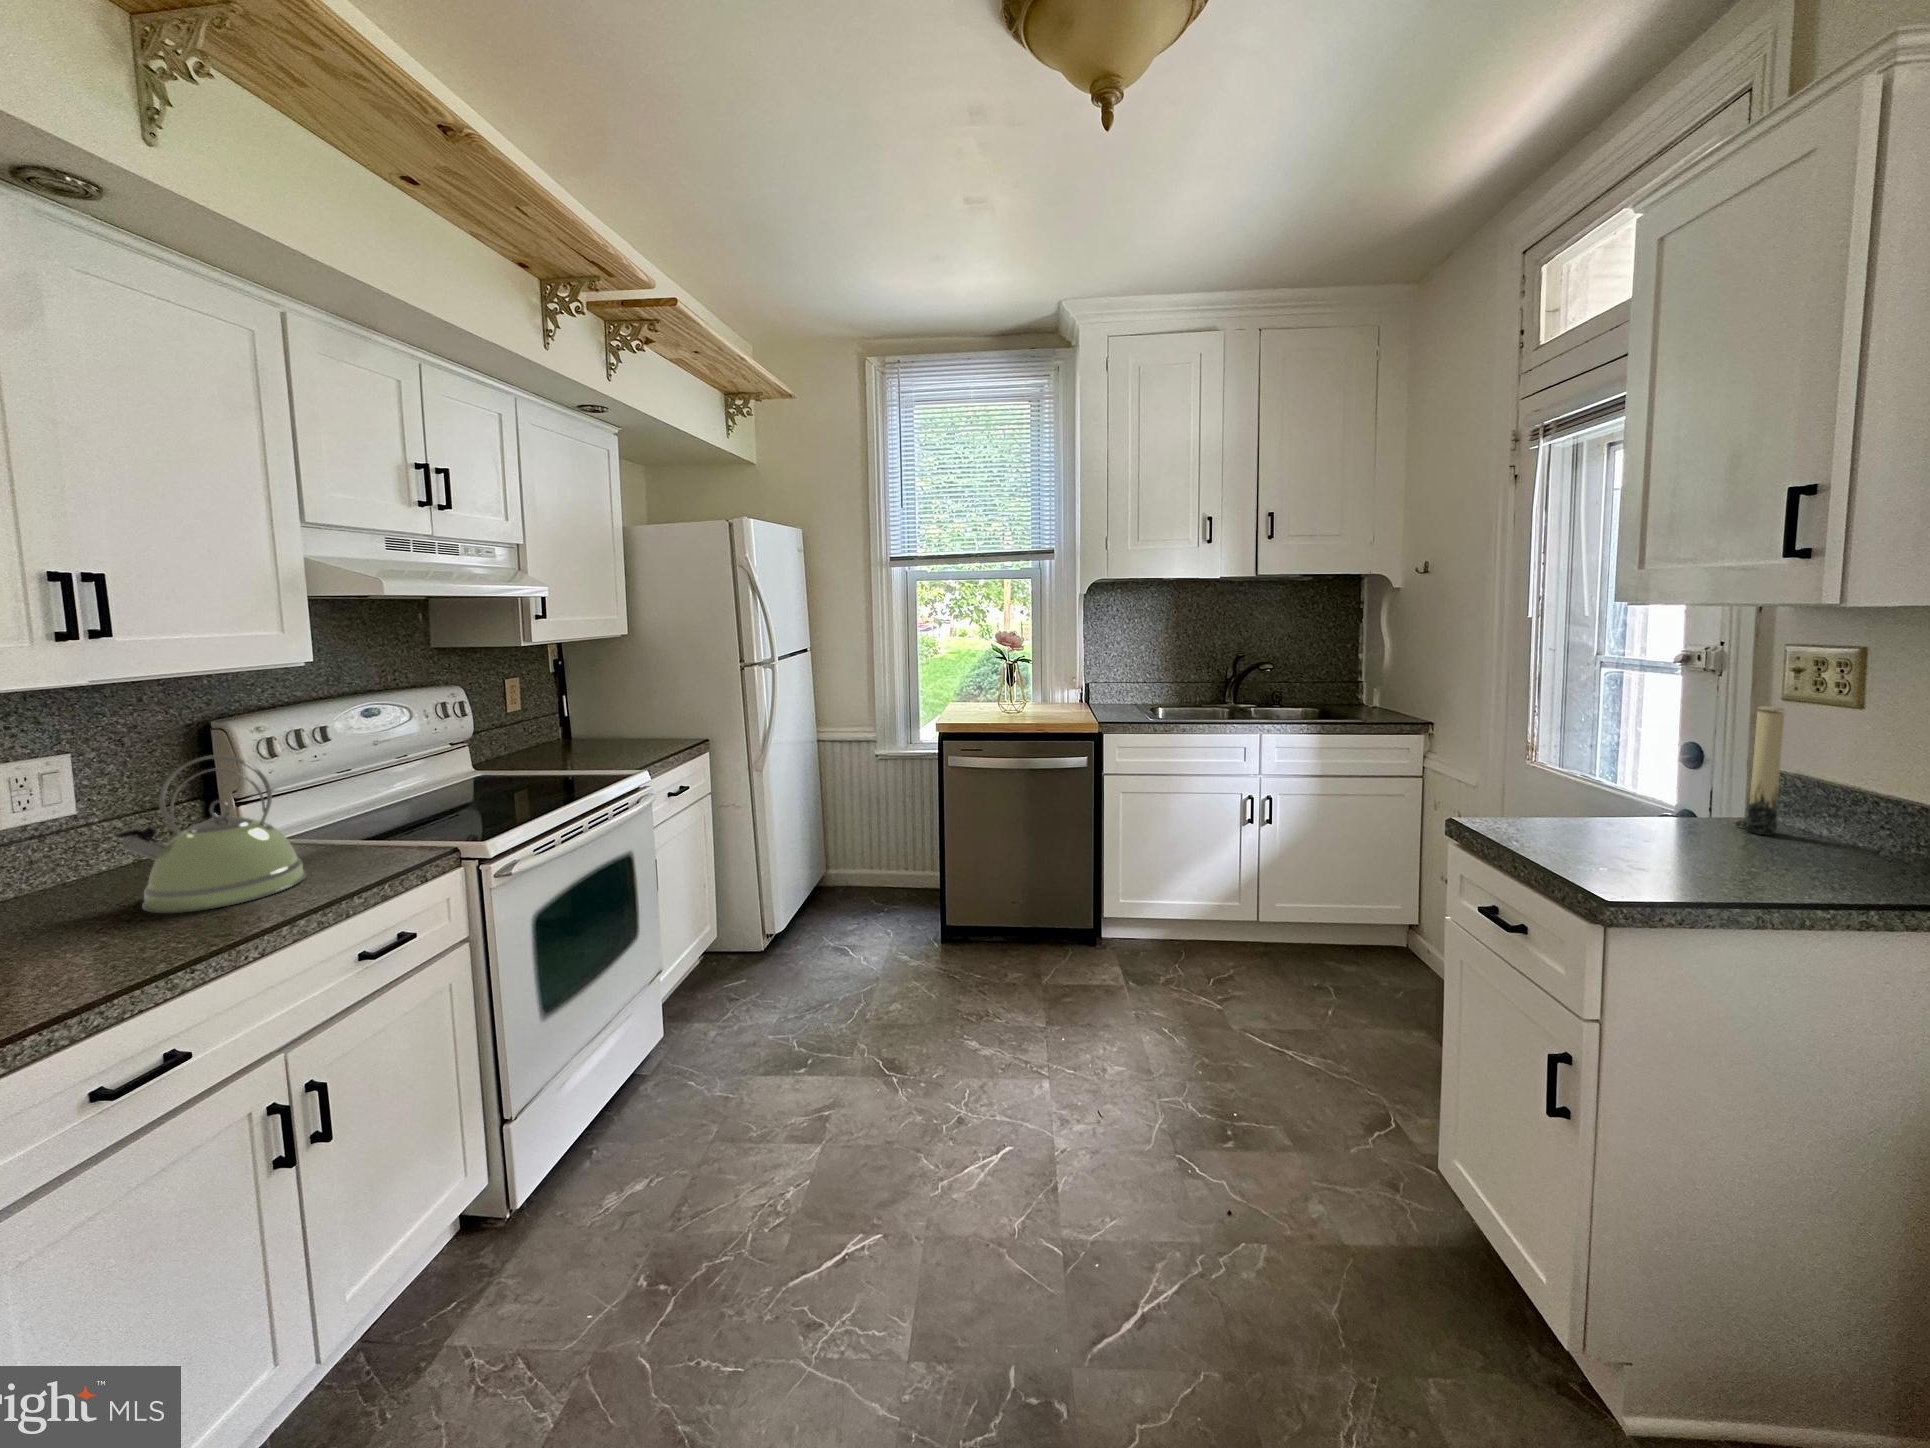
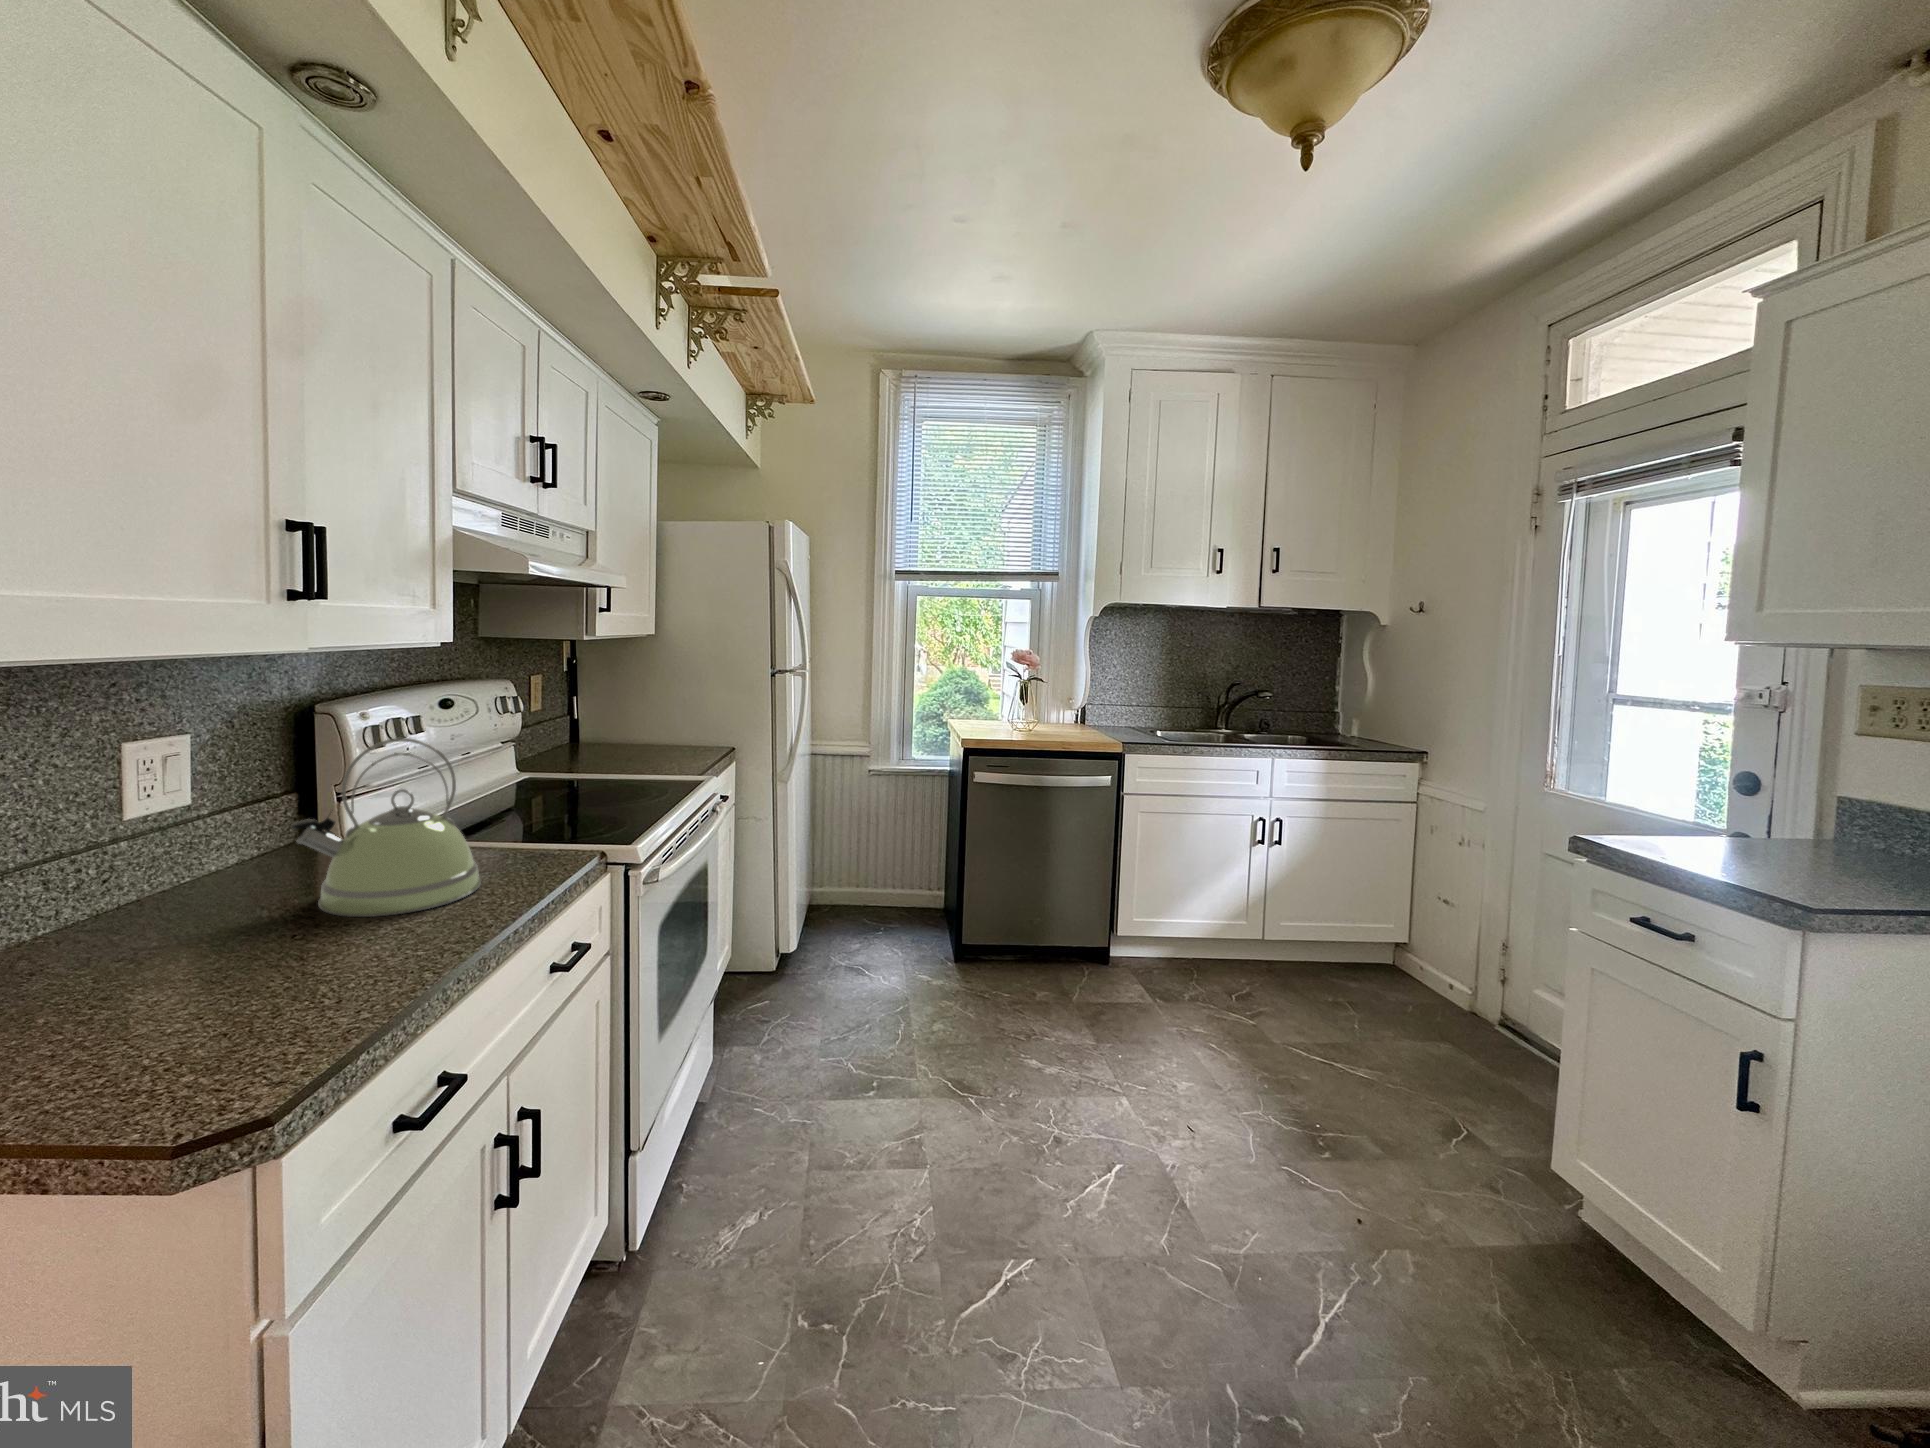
candle: present [1735,707,1784,835] -> none [1813,734,1866,849]

